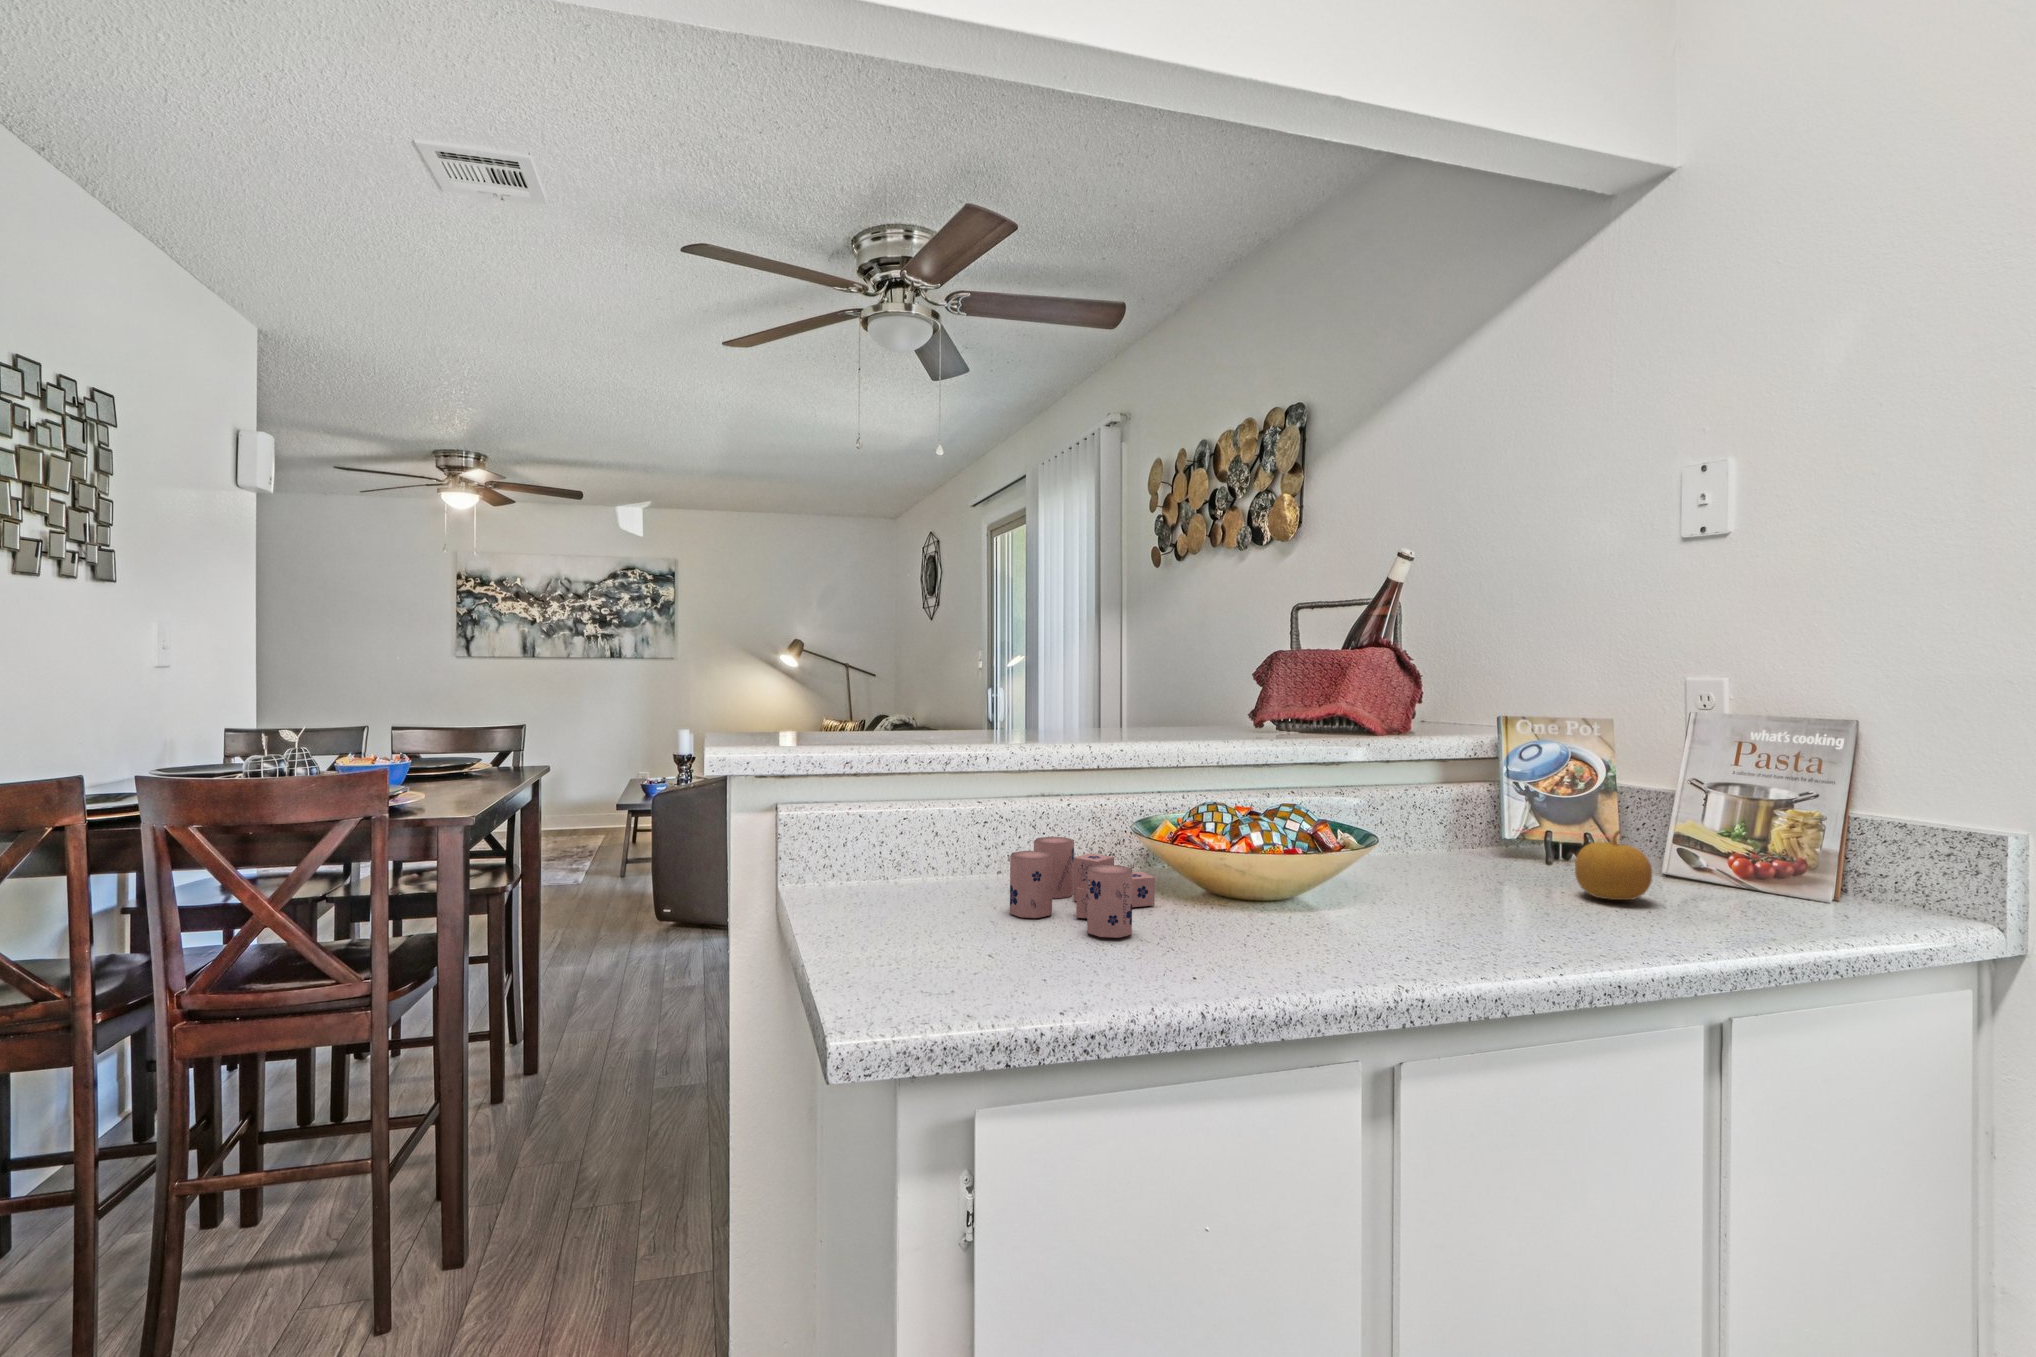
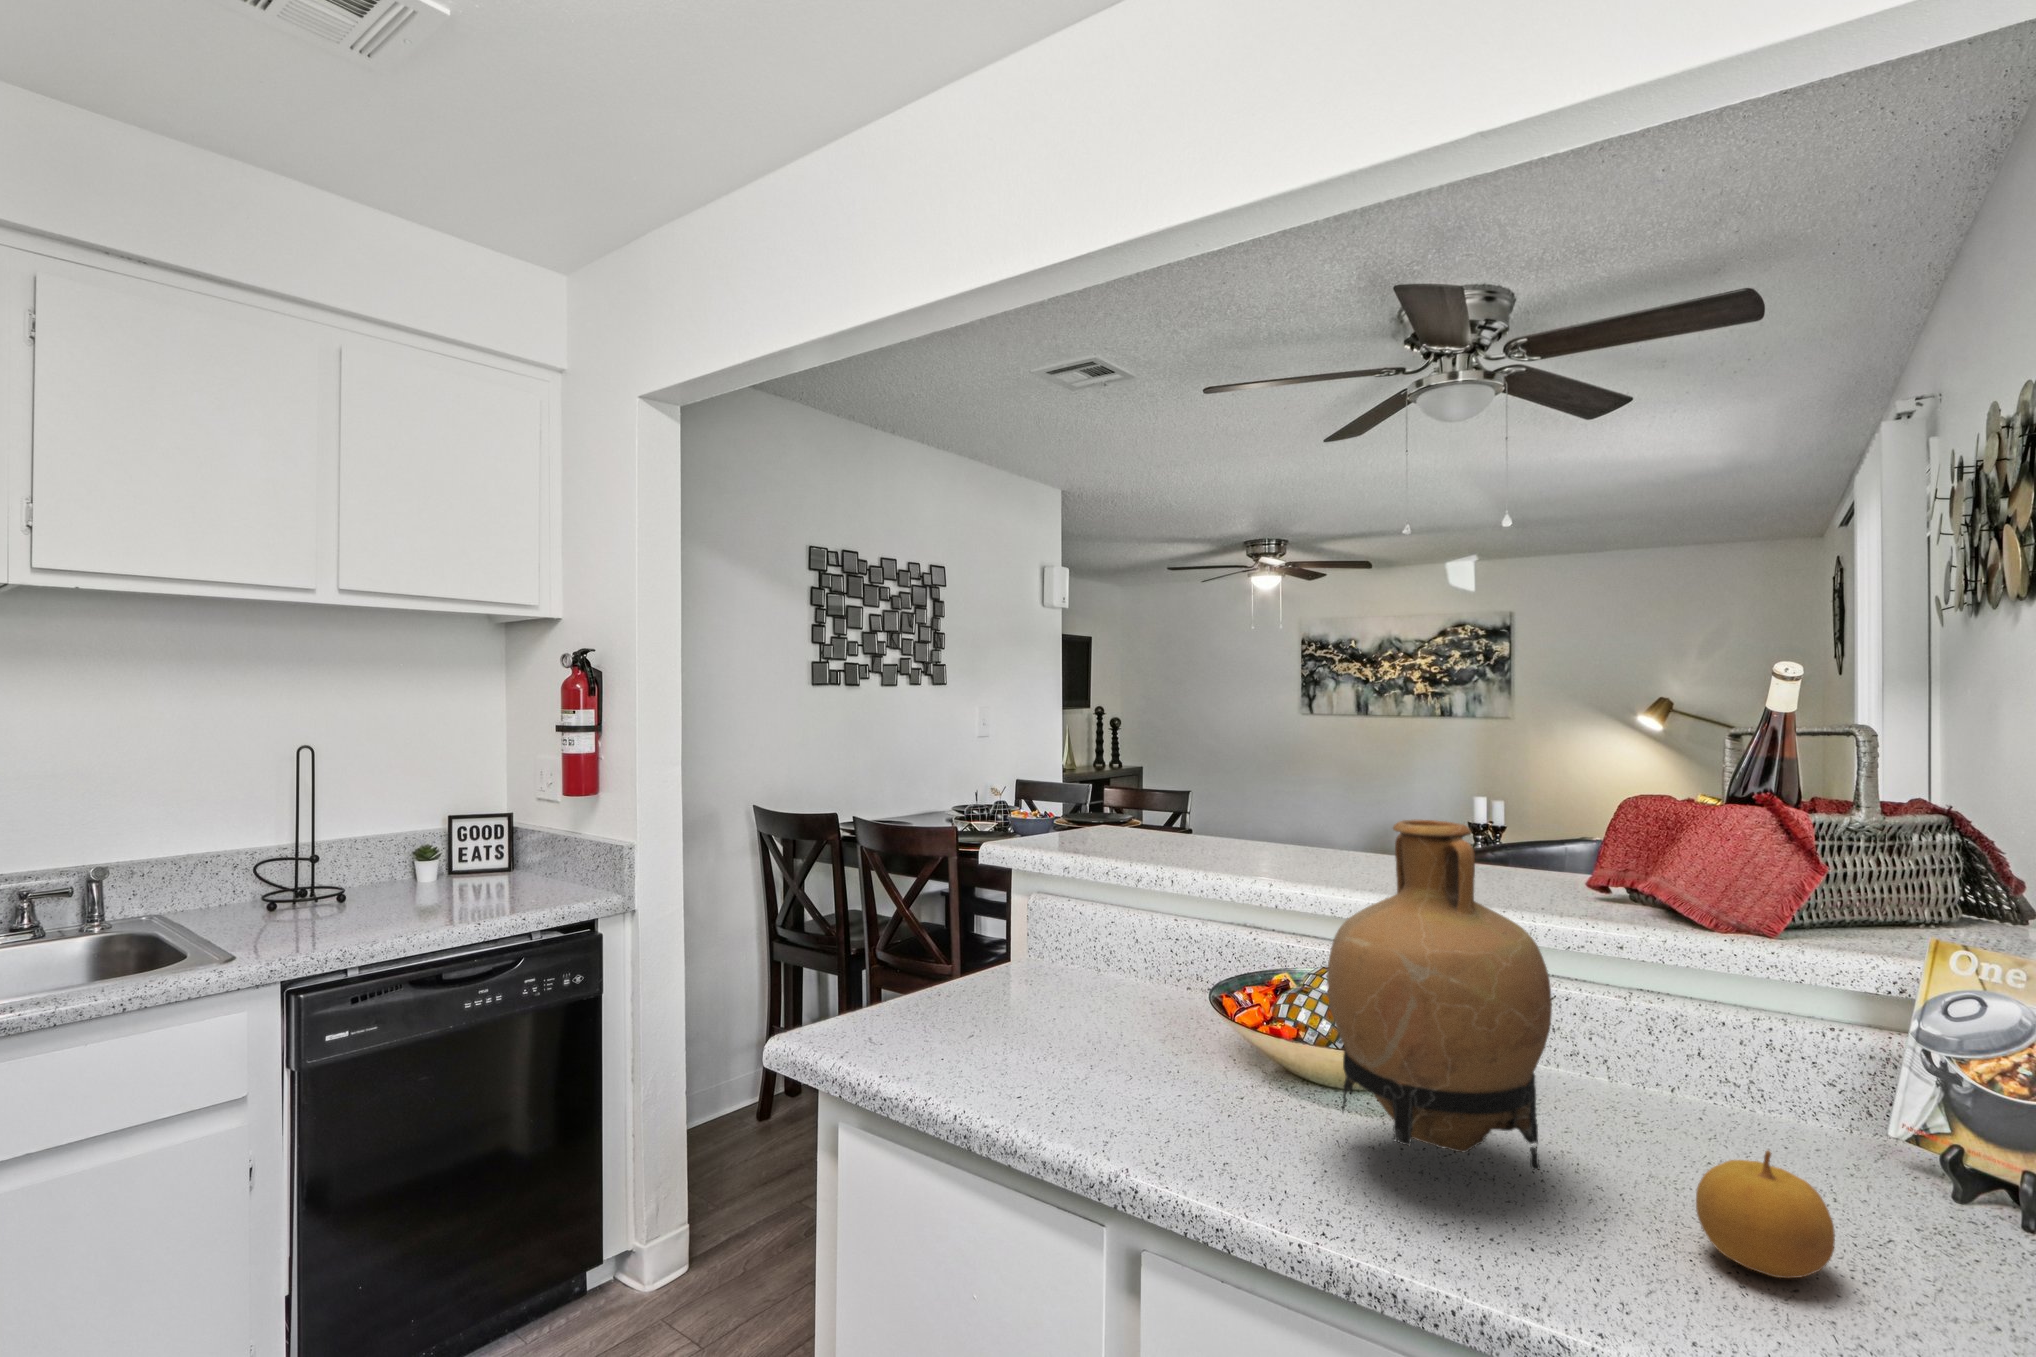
vase: none [1366,652,1536,891] -> present [1327,820,1552,1170]
candle: present [1010,837,1155,938] -> none [1025,965,1168,1067]

